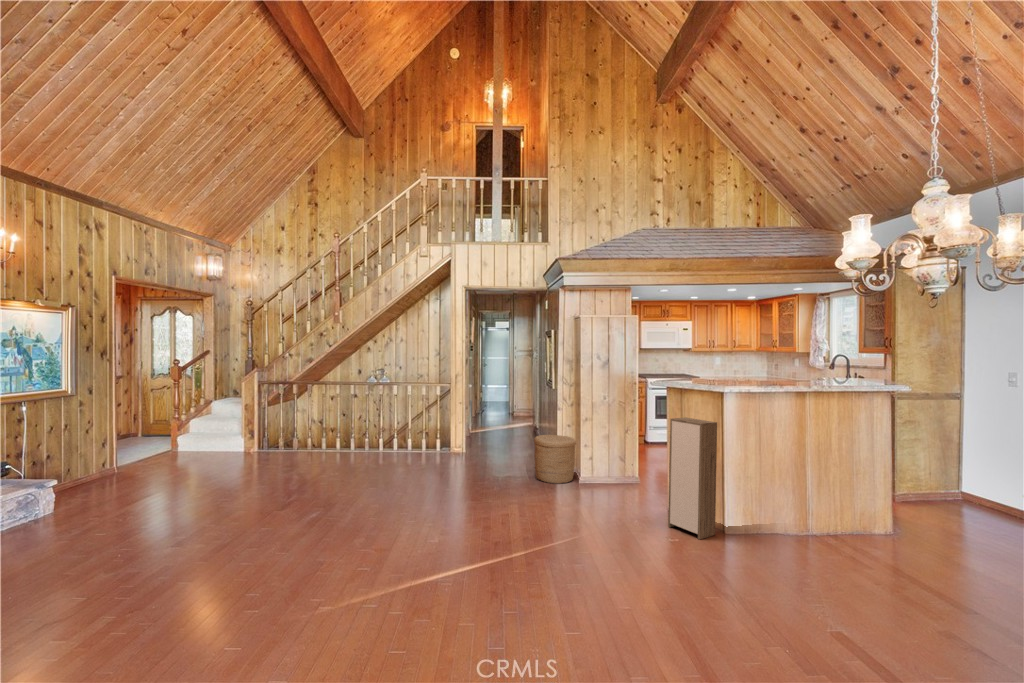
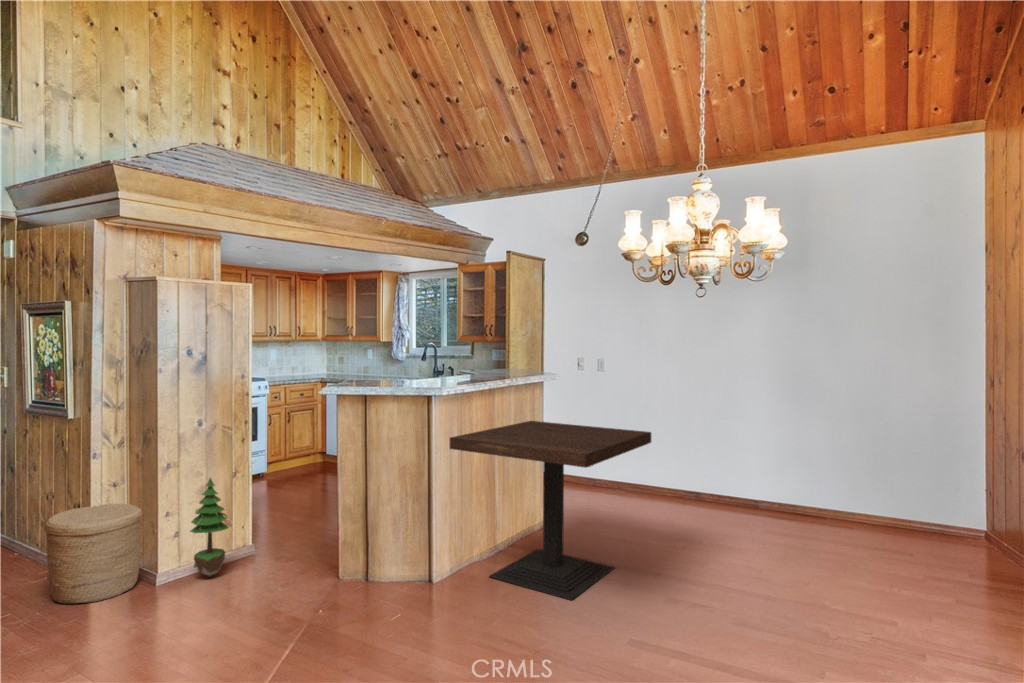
storage cabinet: present [668,418,717,540] -> none [363,439,421,601]
dining table: none [743,425,988,593] -> present [450,421,651,600]
potted tree: none [593,429,615,489] -> present [190,478,229,577]

